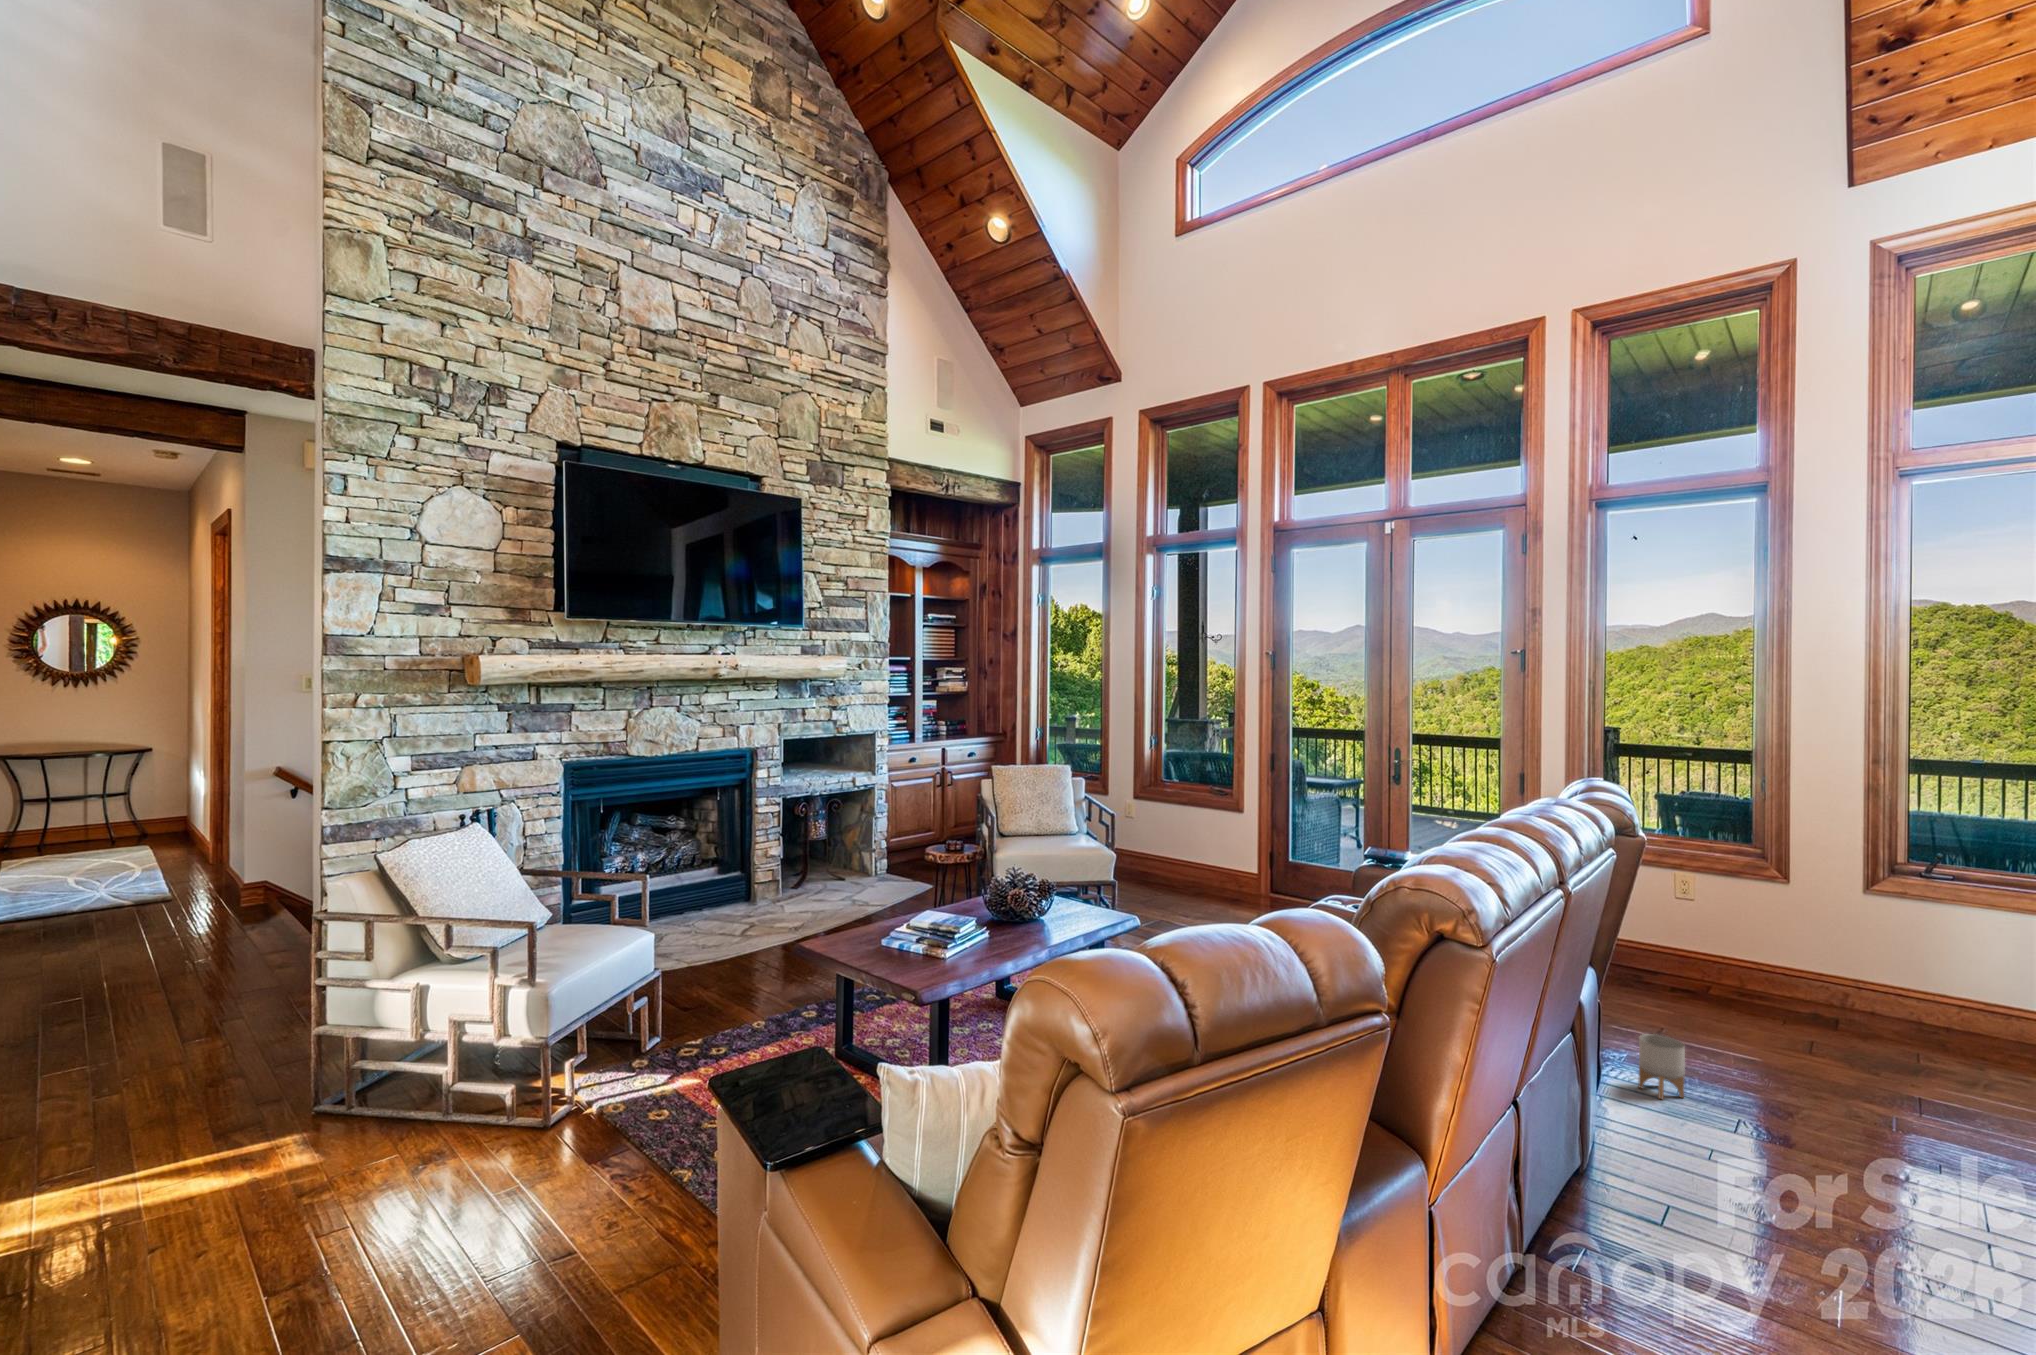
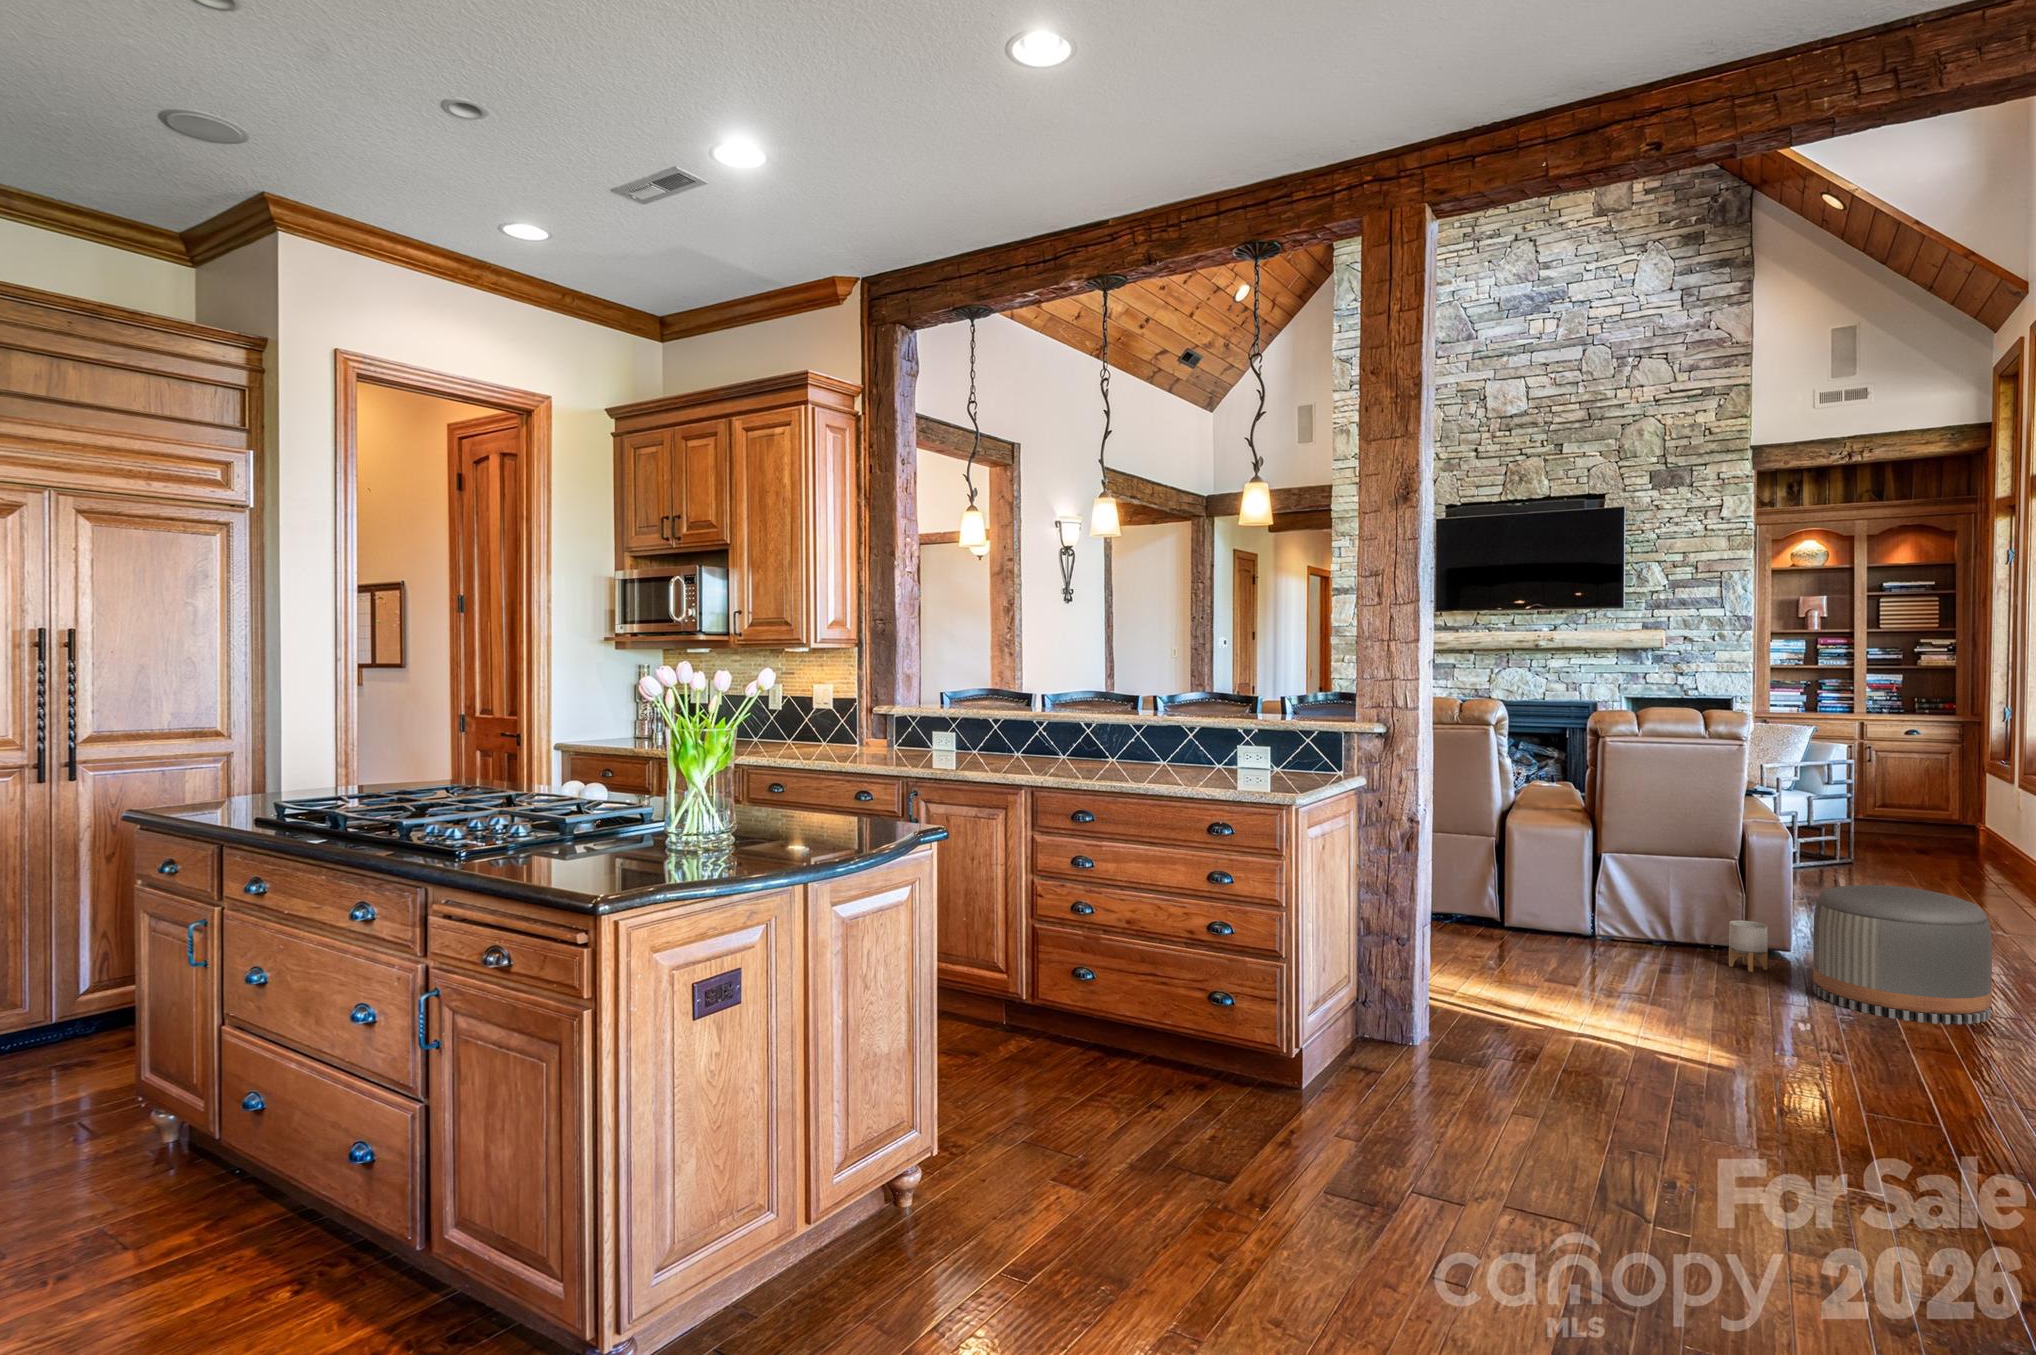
pouf: none [1689,952,1871,1107] -> present [1813,885,1992,1024]

